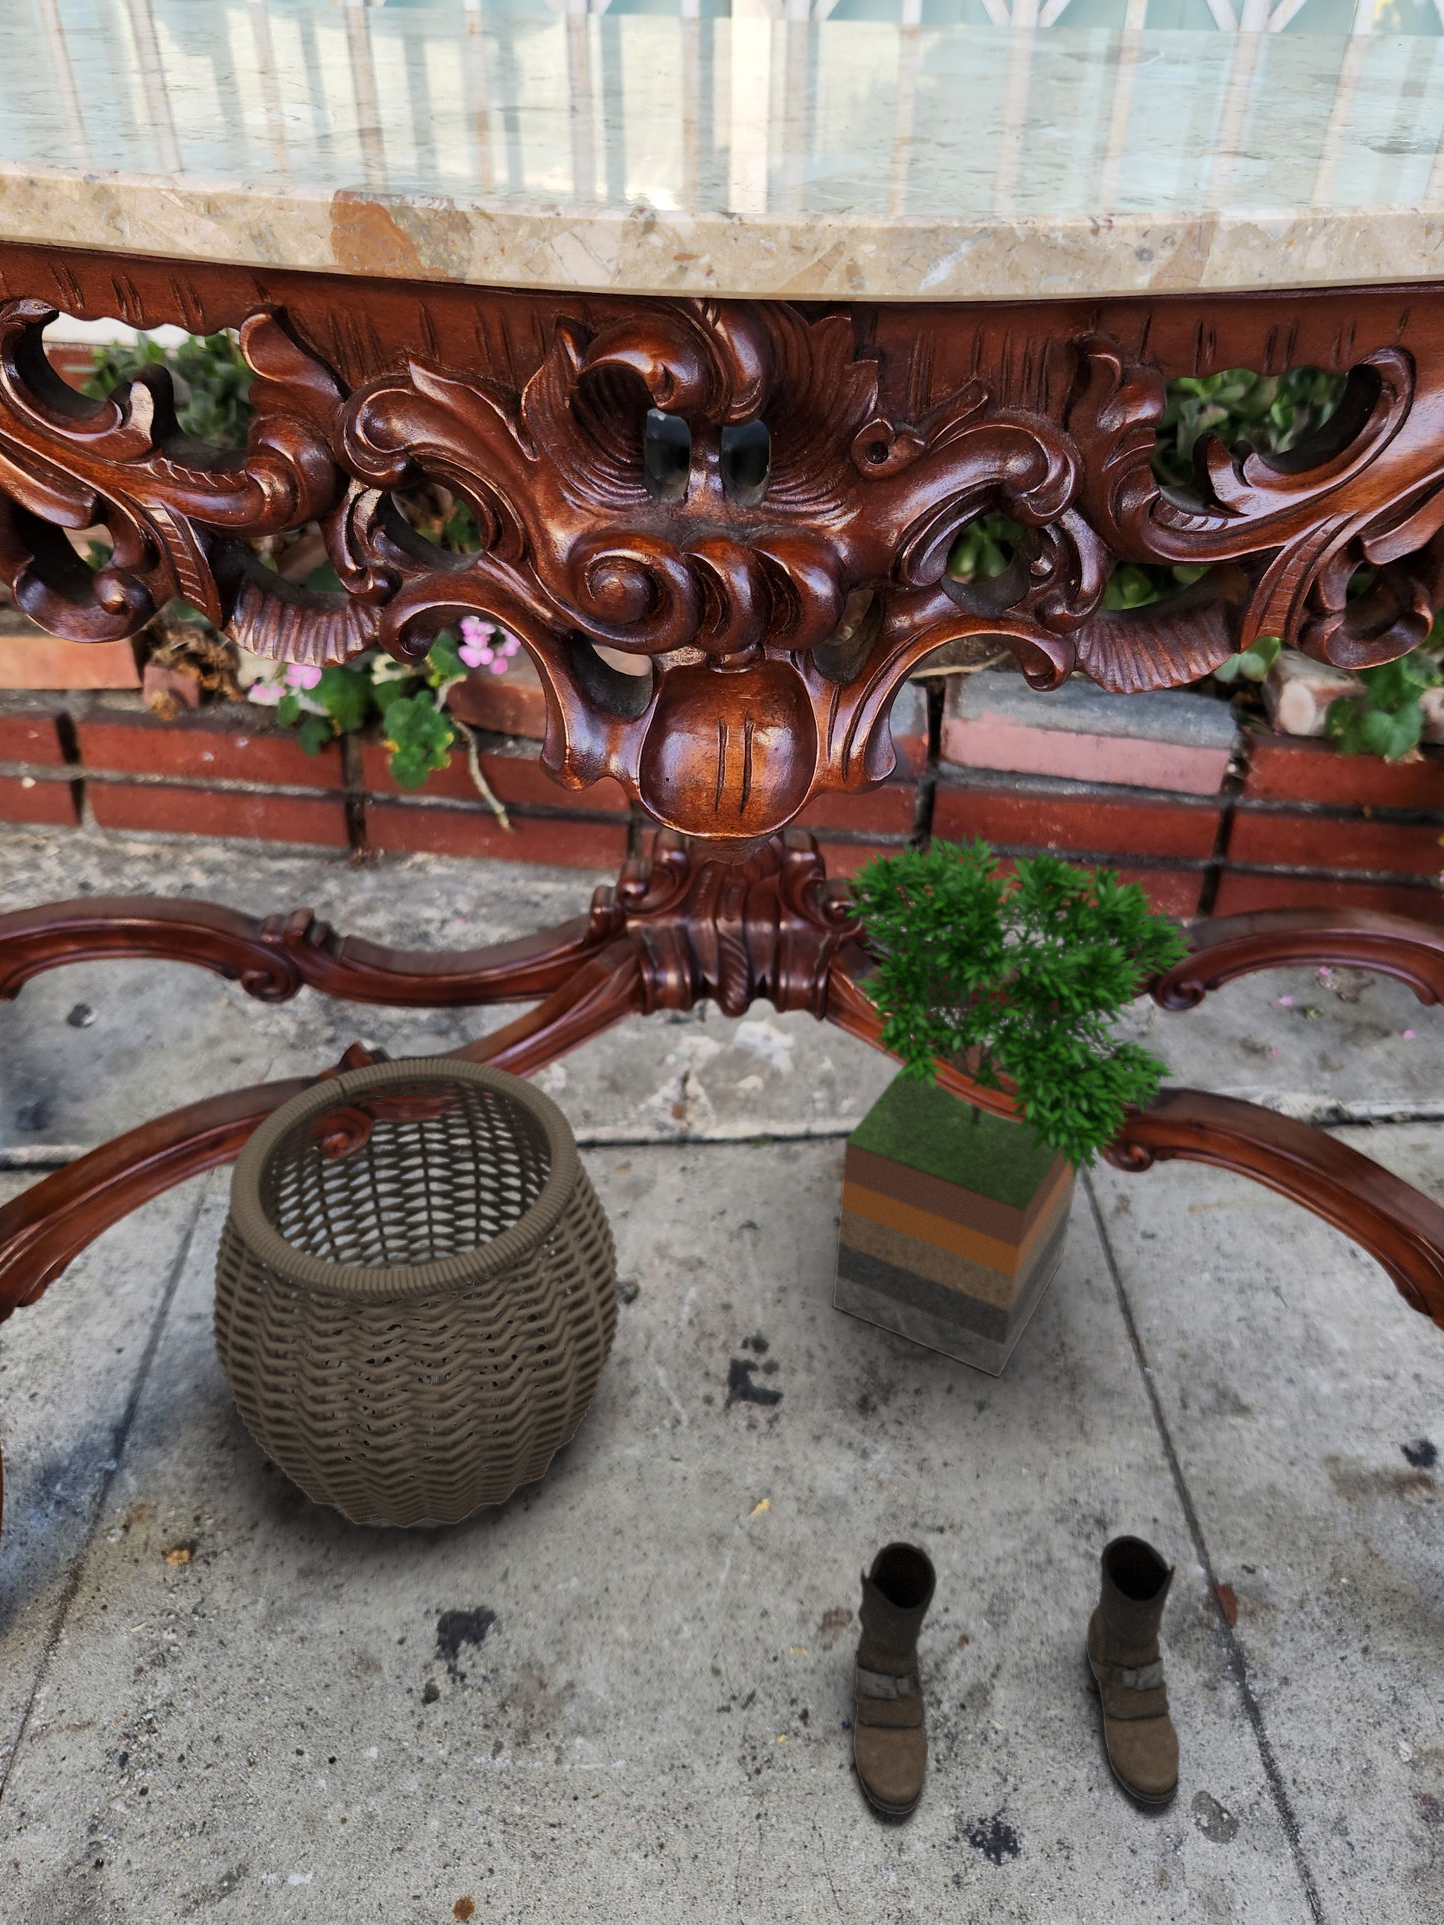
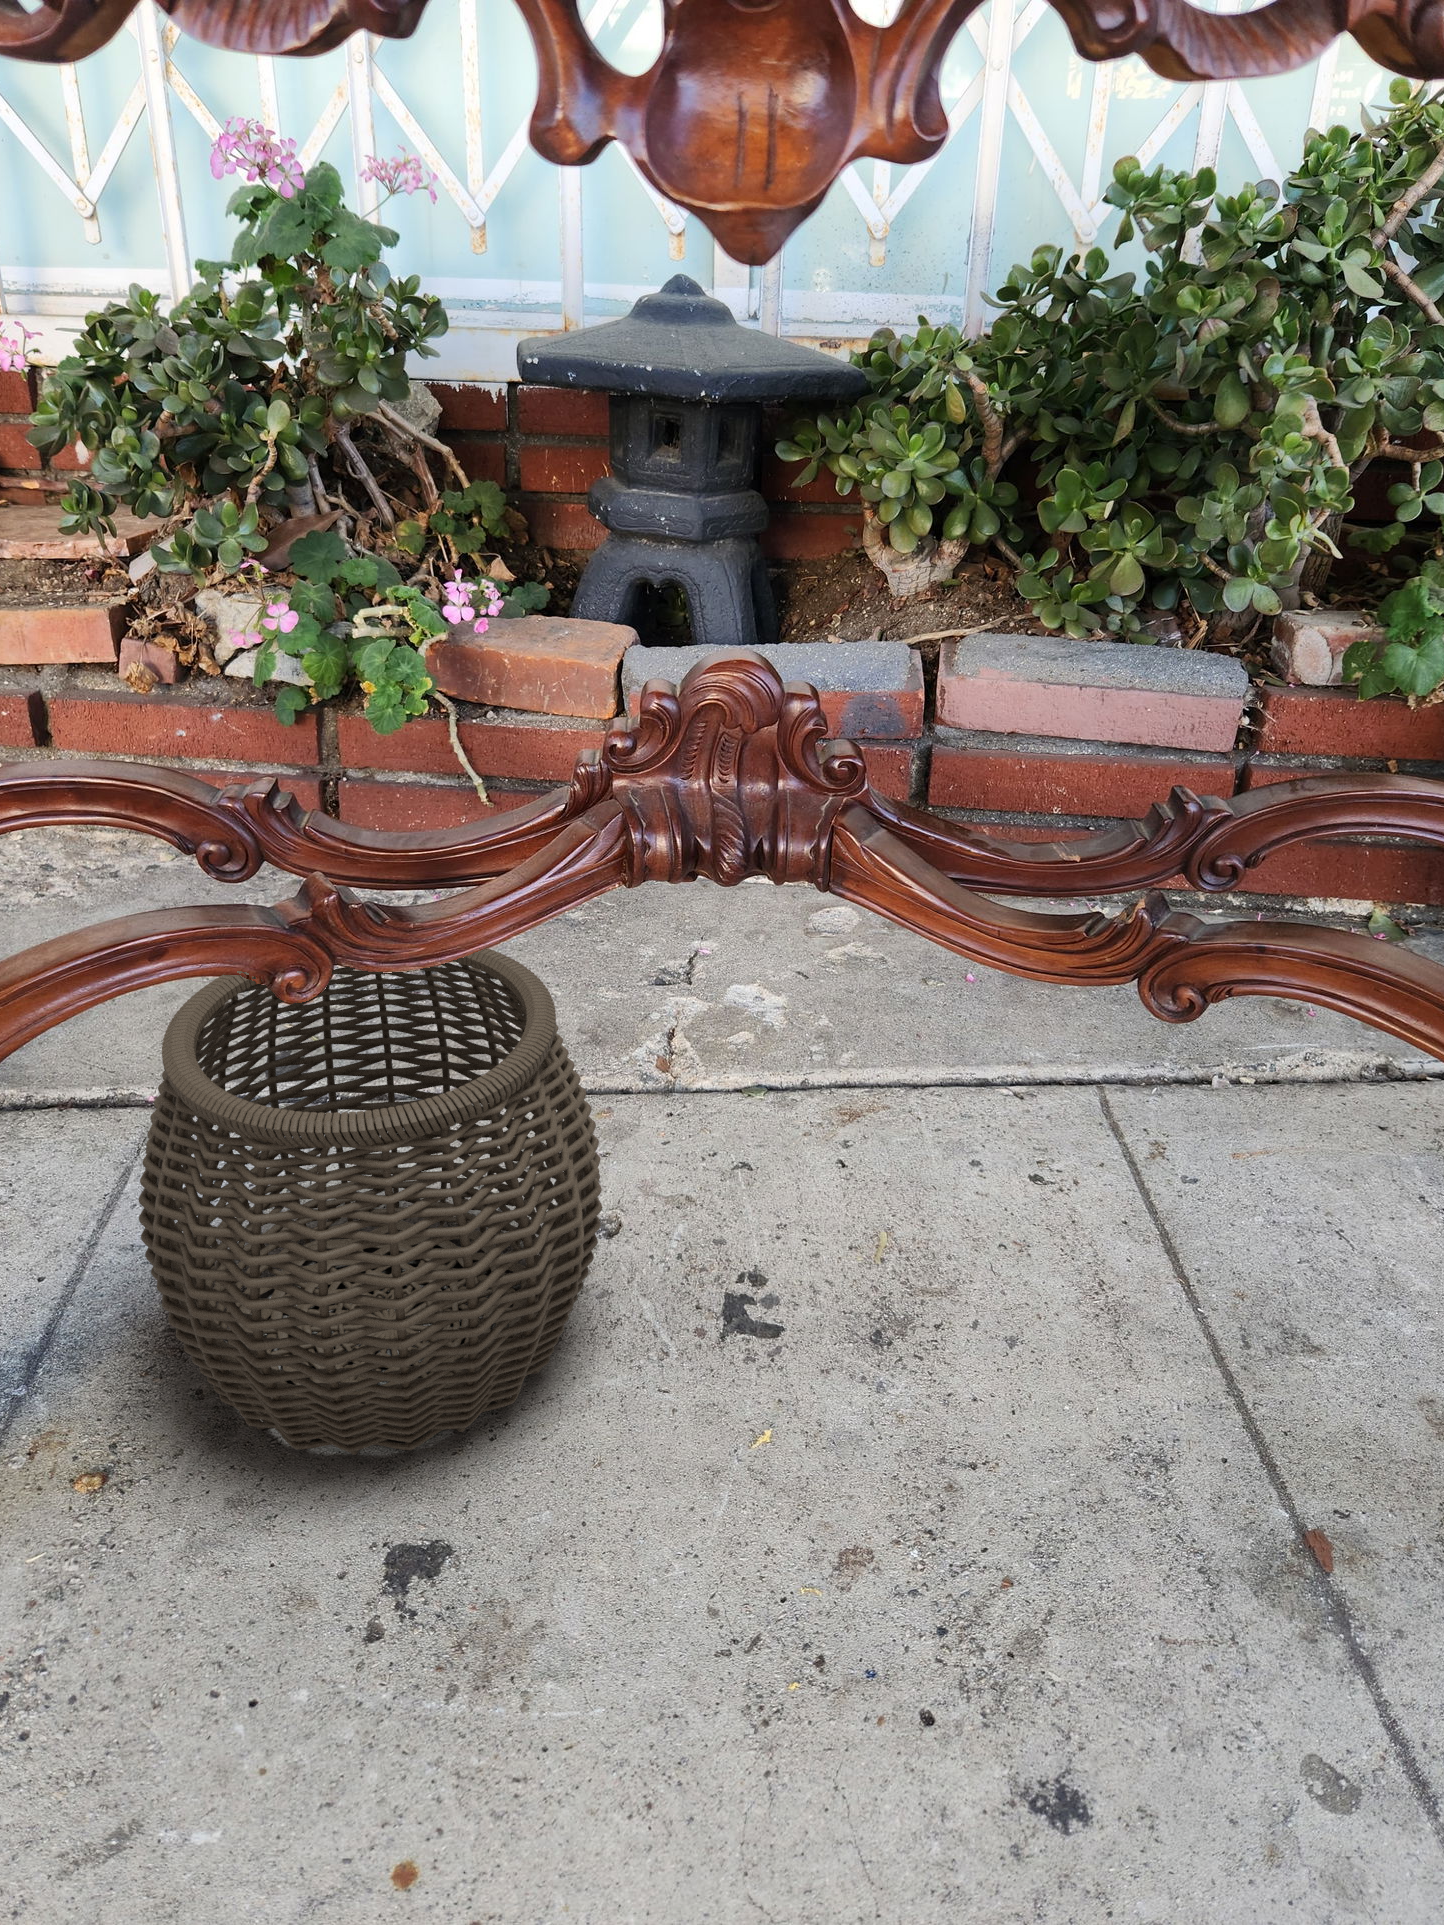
potted tree: present [833,836,1190,1377] -> none [839,687,1237,1312]
boots: present [853,1535,1180,1815] -> none [882,1435,1283,1771]

